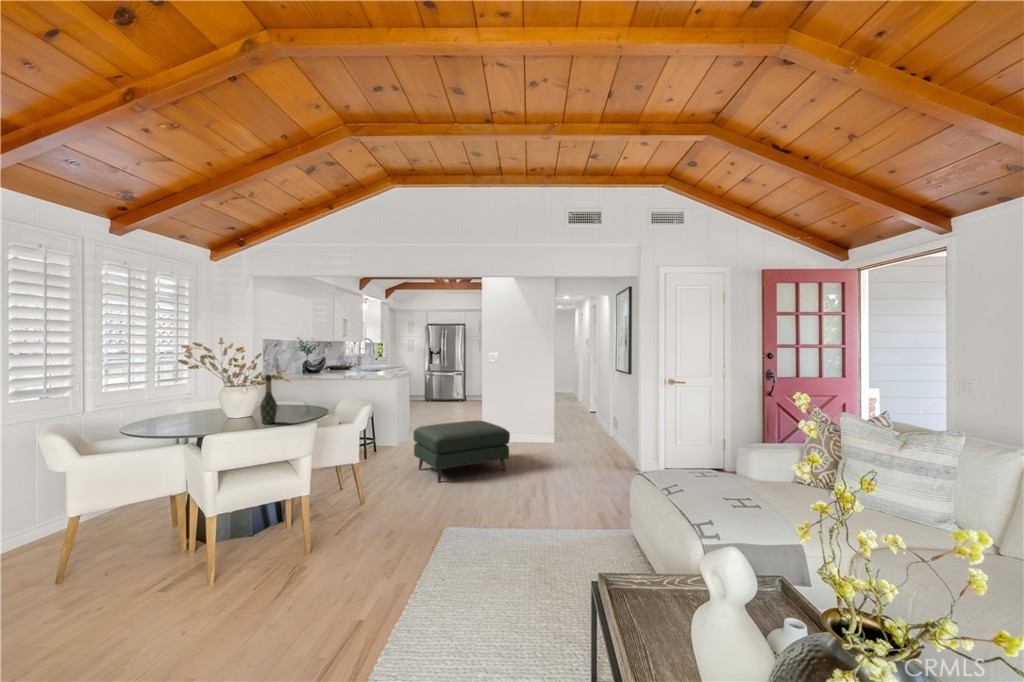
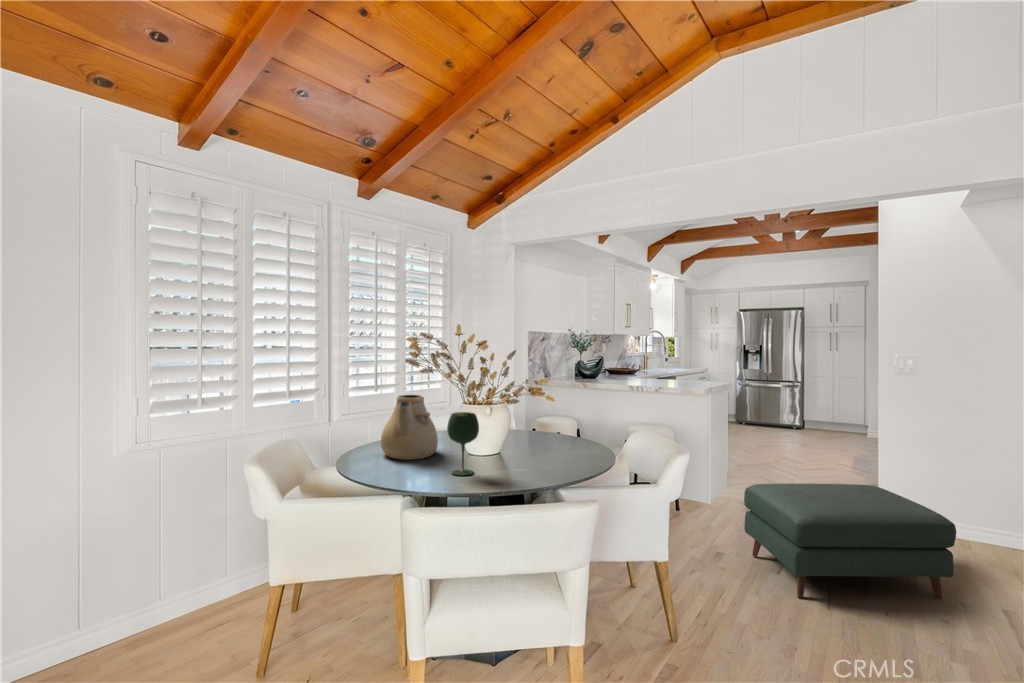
wine bottle: present [260,375,277,424] -> none [506,393,532,475]
teapot: none [158,382,205,426] -> present [381,395,438,460]
wine glass: none [218,389,241,427] -> present [447,412,479,475]

